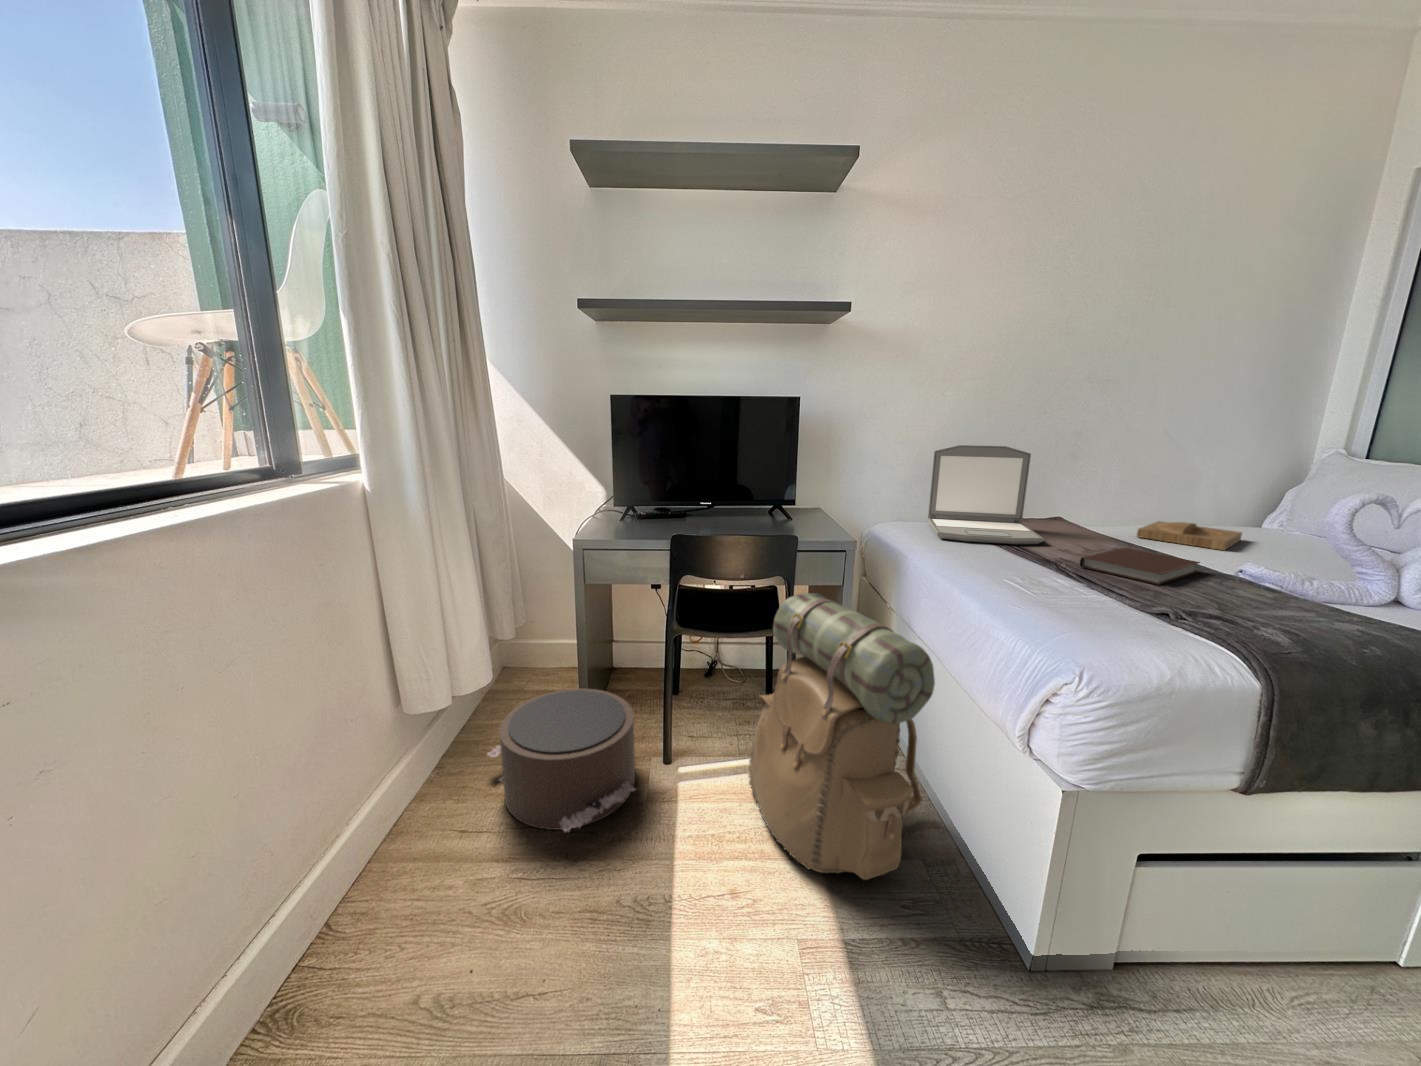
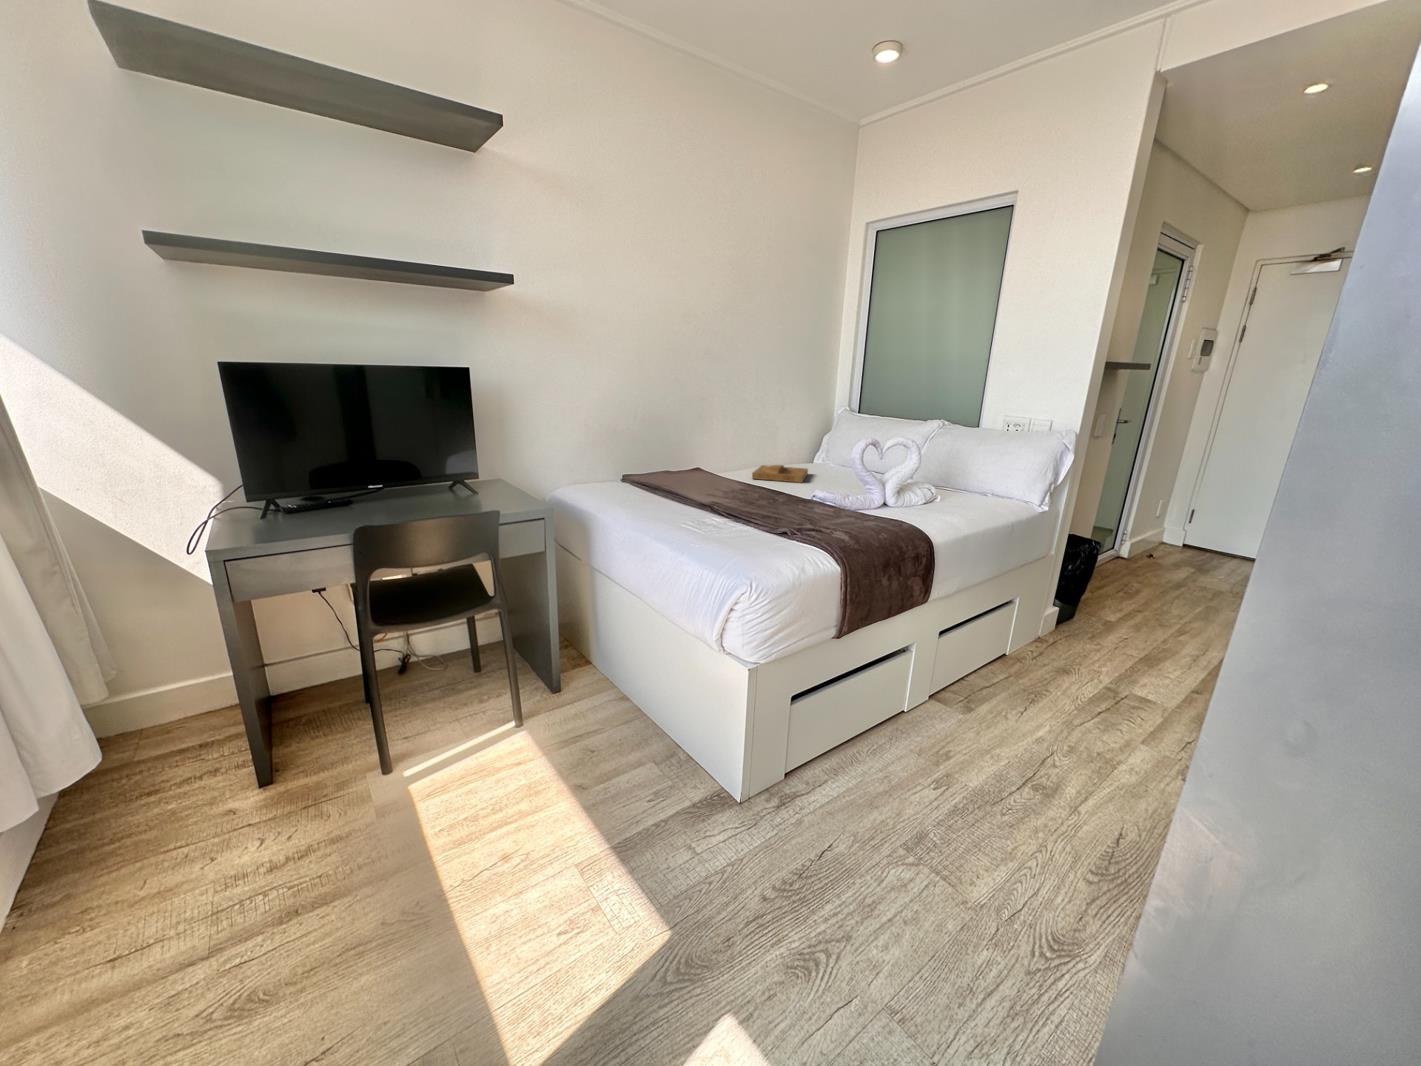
laptop: present [927,445,1044,544] -> none [603,413,697,497]
notebook: present [1080,548,1200,585] -> none [727,489,794,513]
backpack: present [748,593,935,880] -> none [484,563,649,807]
pouf: present [487,689,636,832] -> none [113,722,366,909]

